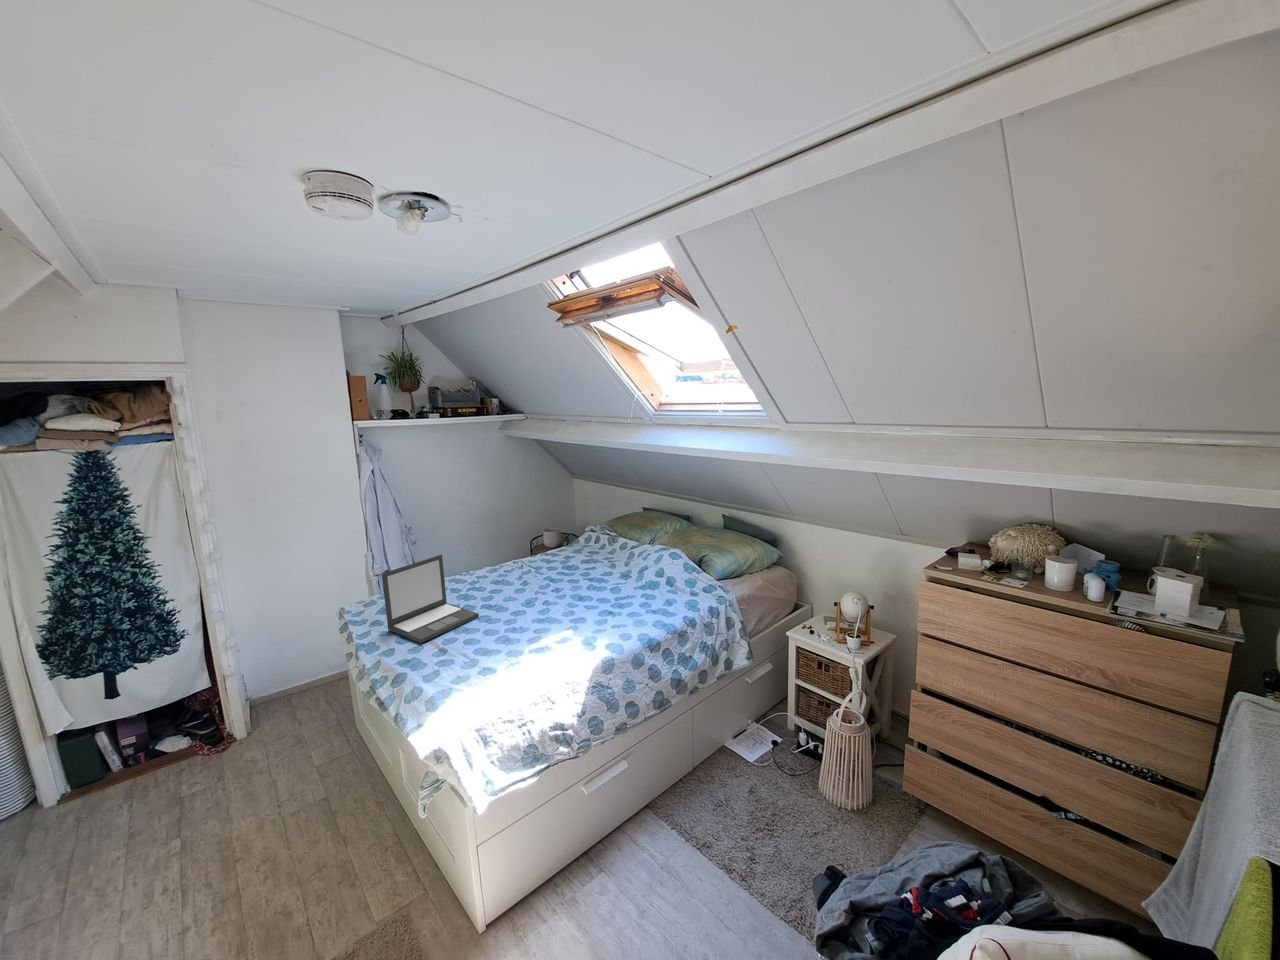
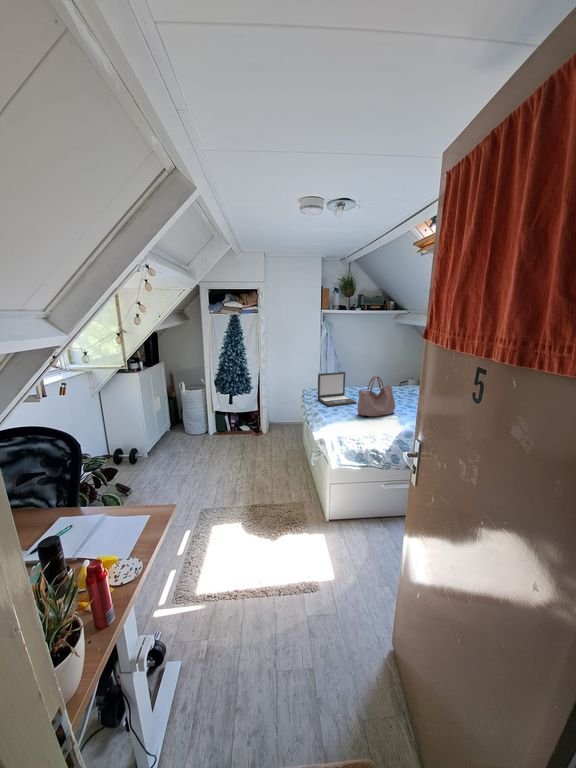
handbag: none [490,560,561,649] -> present [358,376,395,416]

